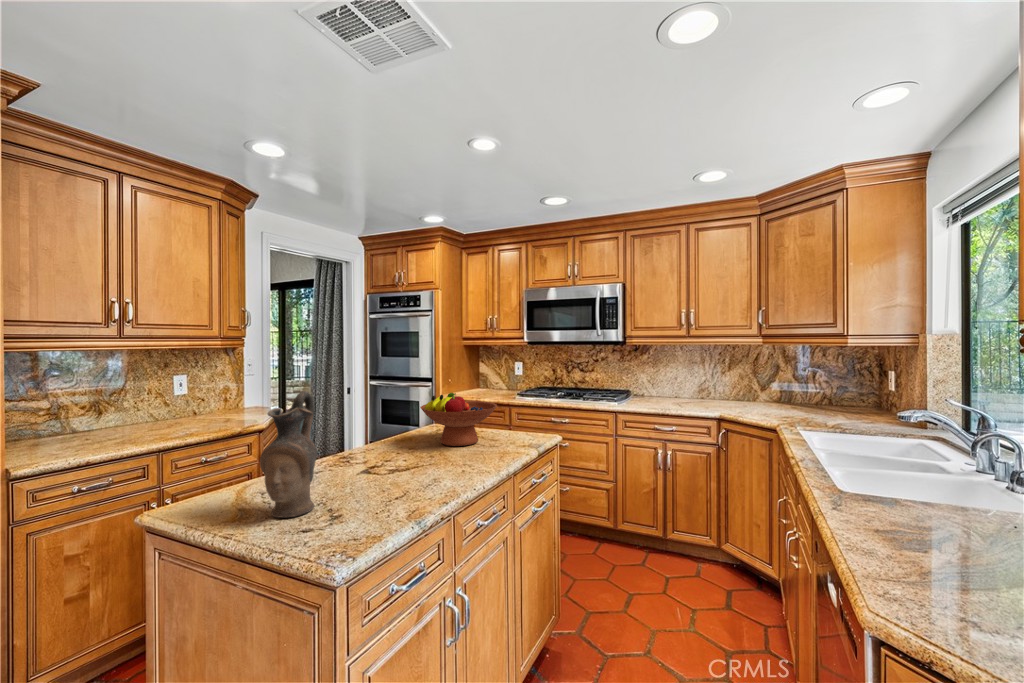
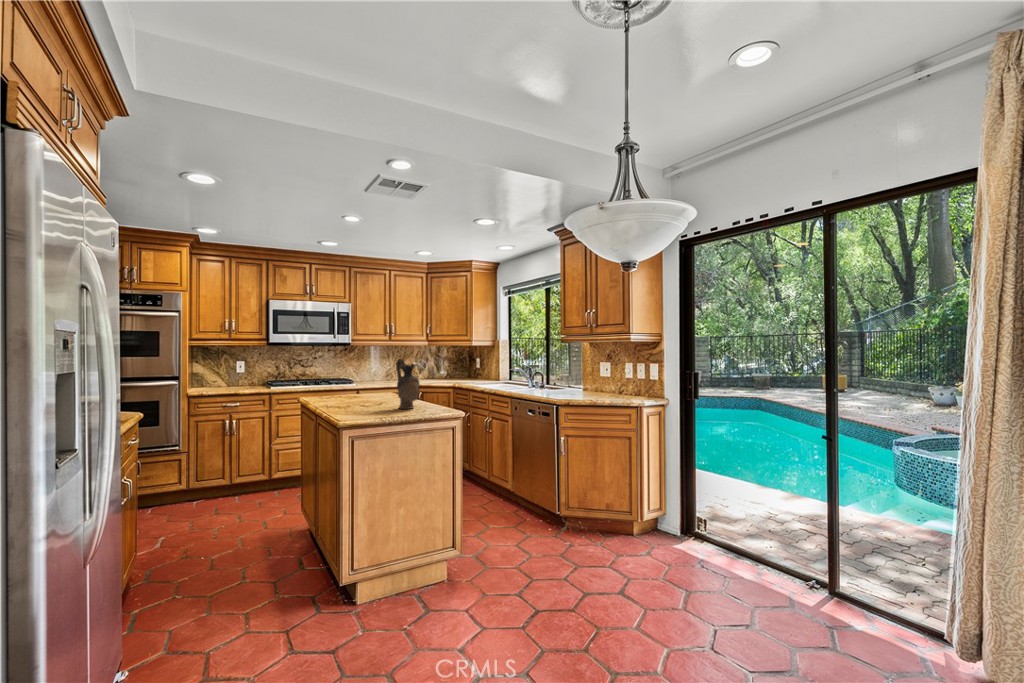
fruit bowl: present [420,393,497,446] -> none [343,368,388,397]

